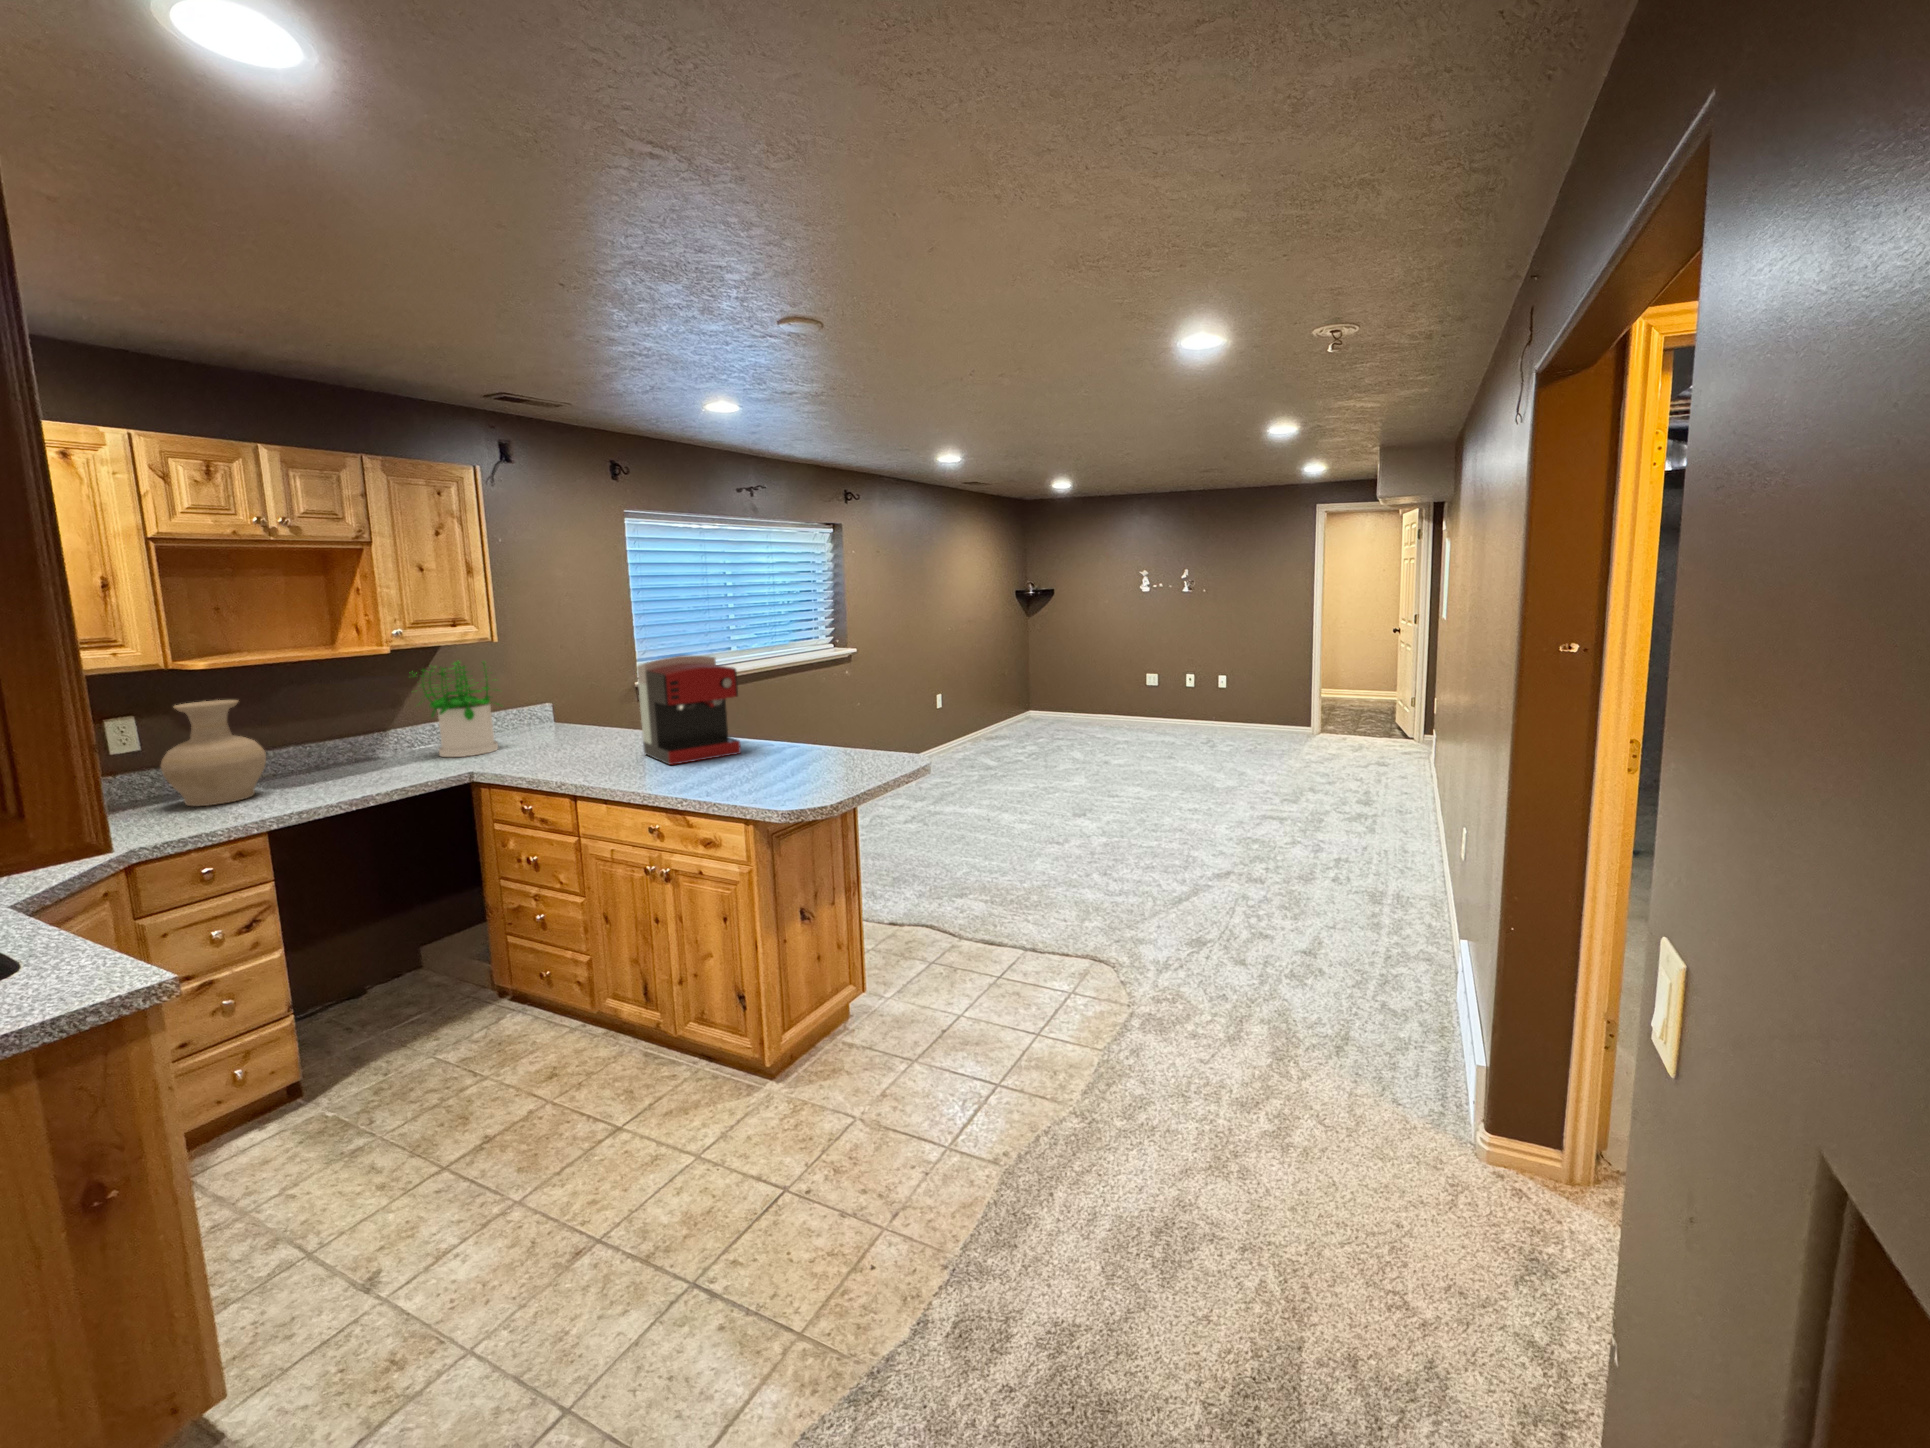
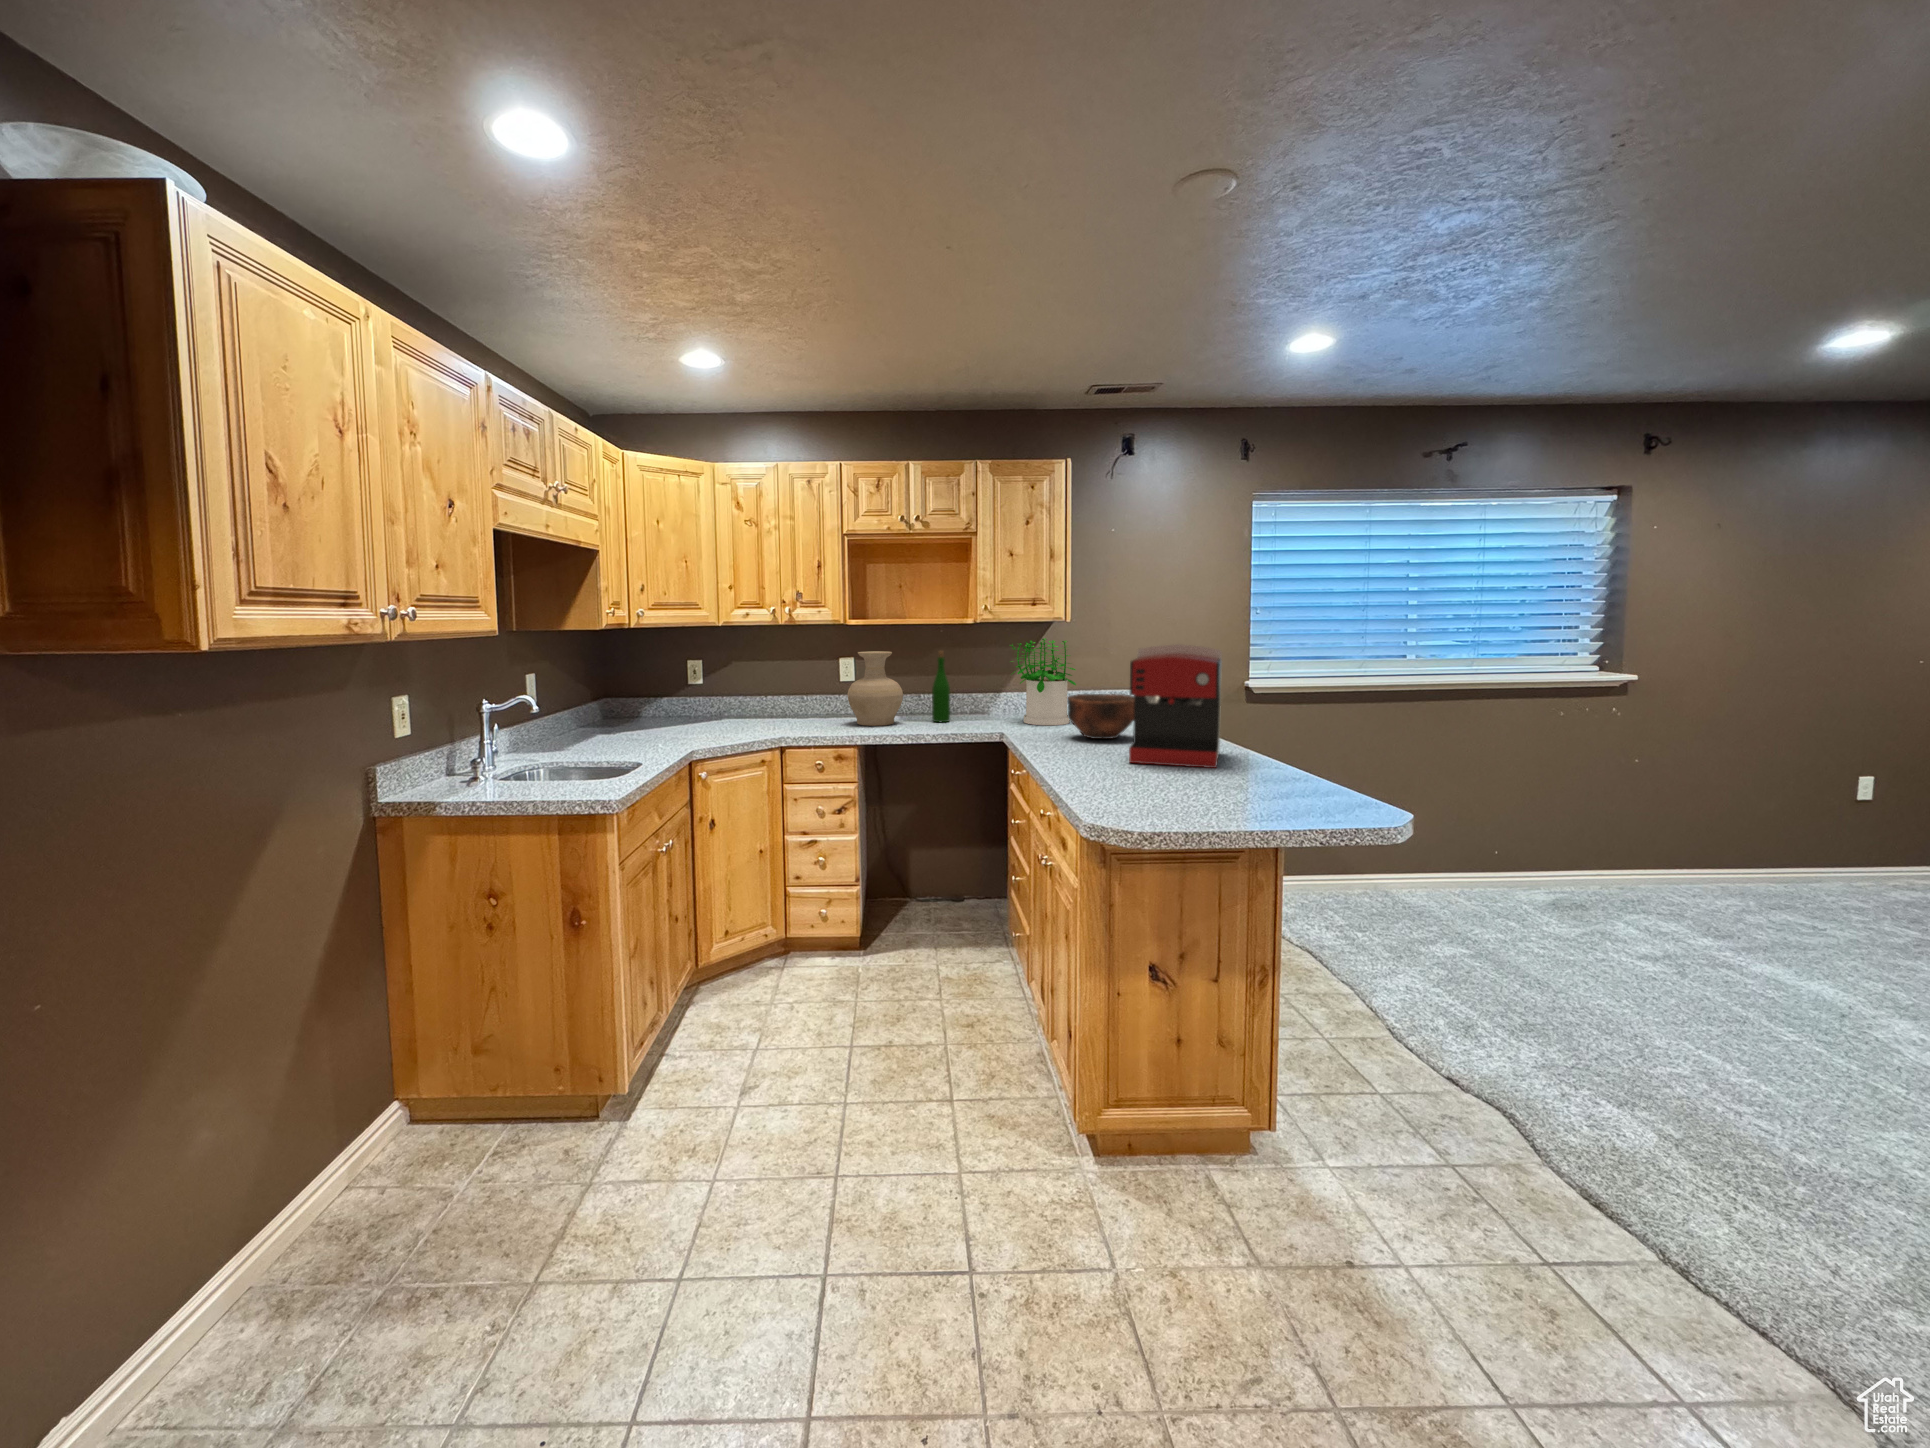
wine bottle: none [304,689,336,779] -> present [932,651,950,722]
bowl: none [536,708,614,755] -> present [1067,694,1134,739]

